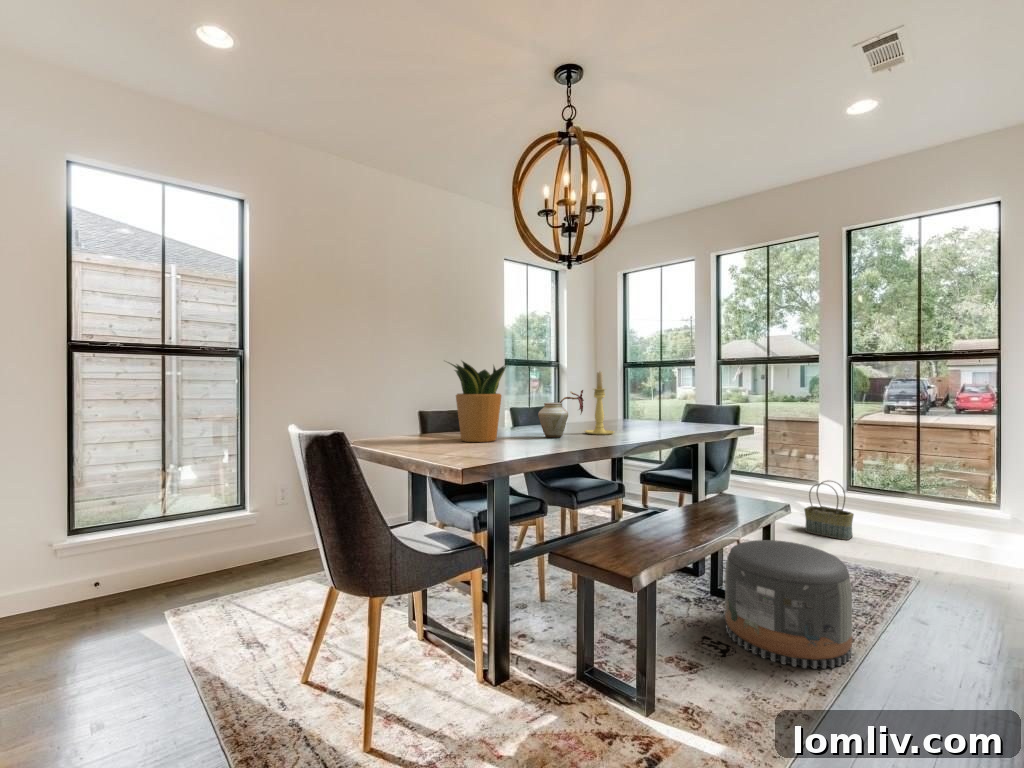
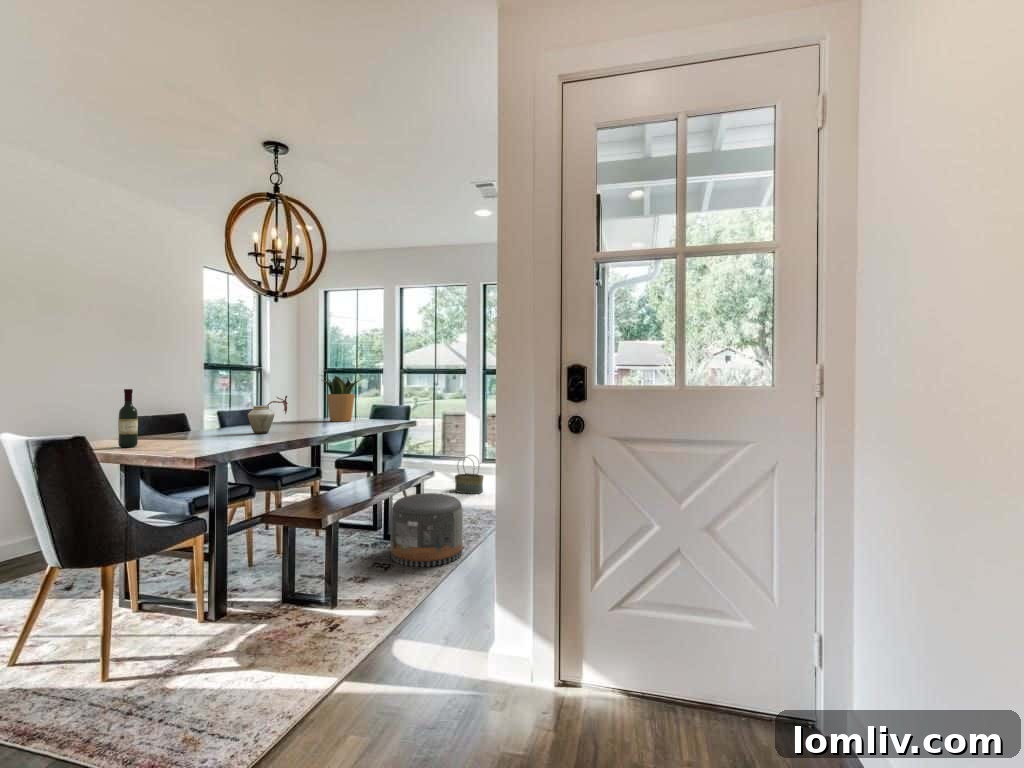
potted plant: present [449,361,506,442] -> present [323,376,359,422]
candle holder: present [585,372,614,435] -> none [288,380,313,430]
wine bottle: none [404,380,422,448] -> present [118,389,138,447]

